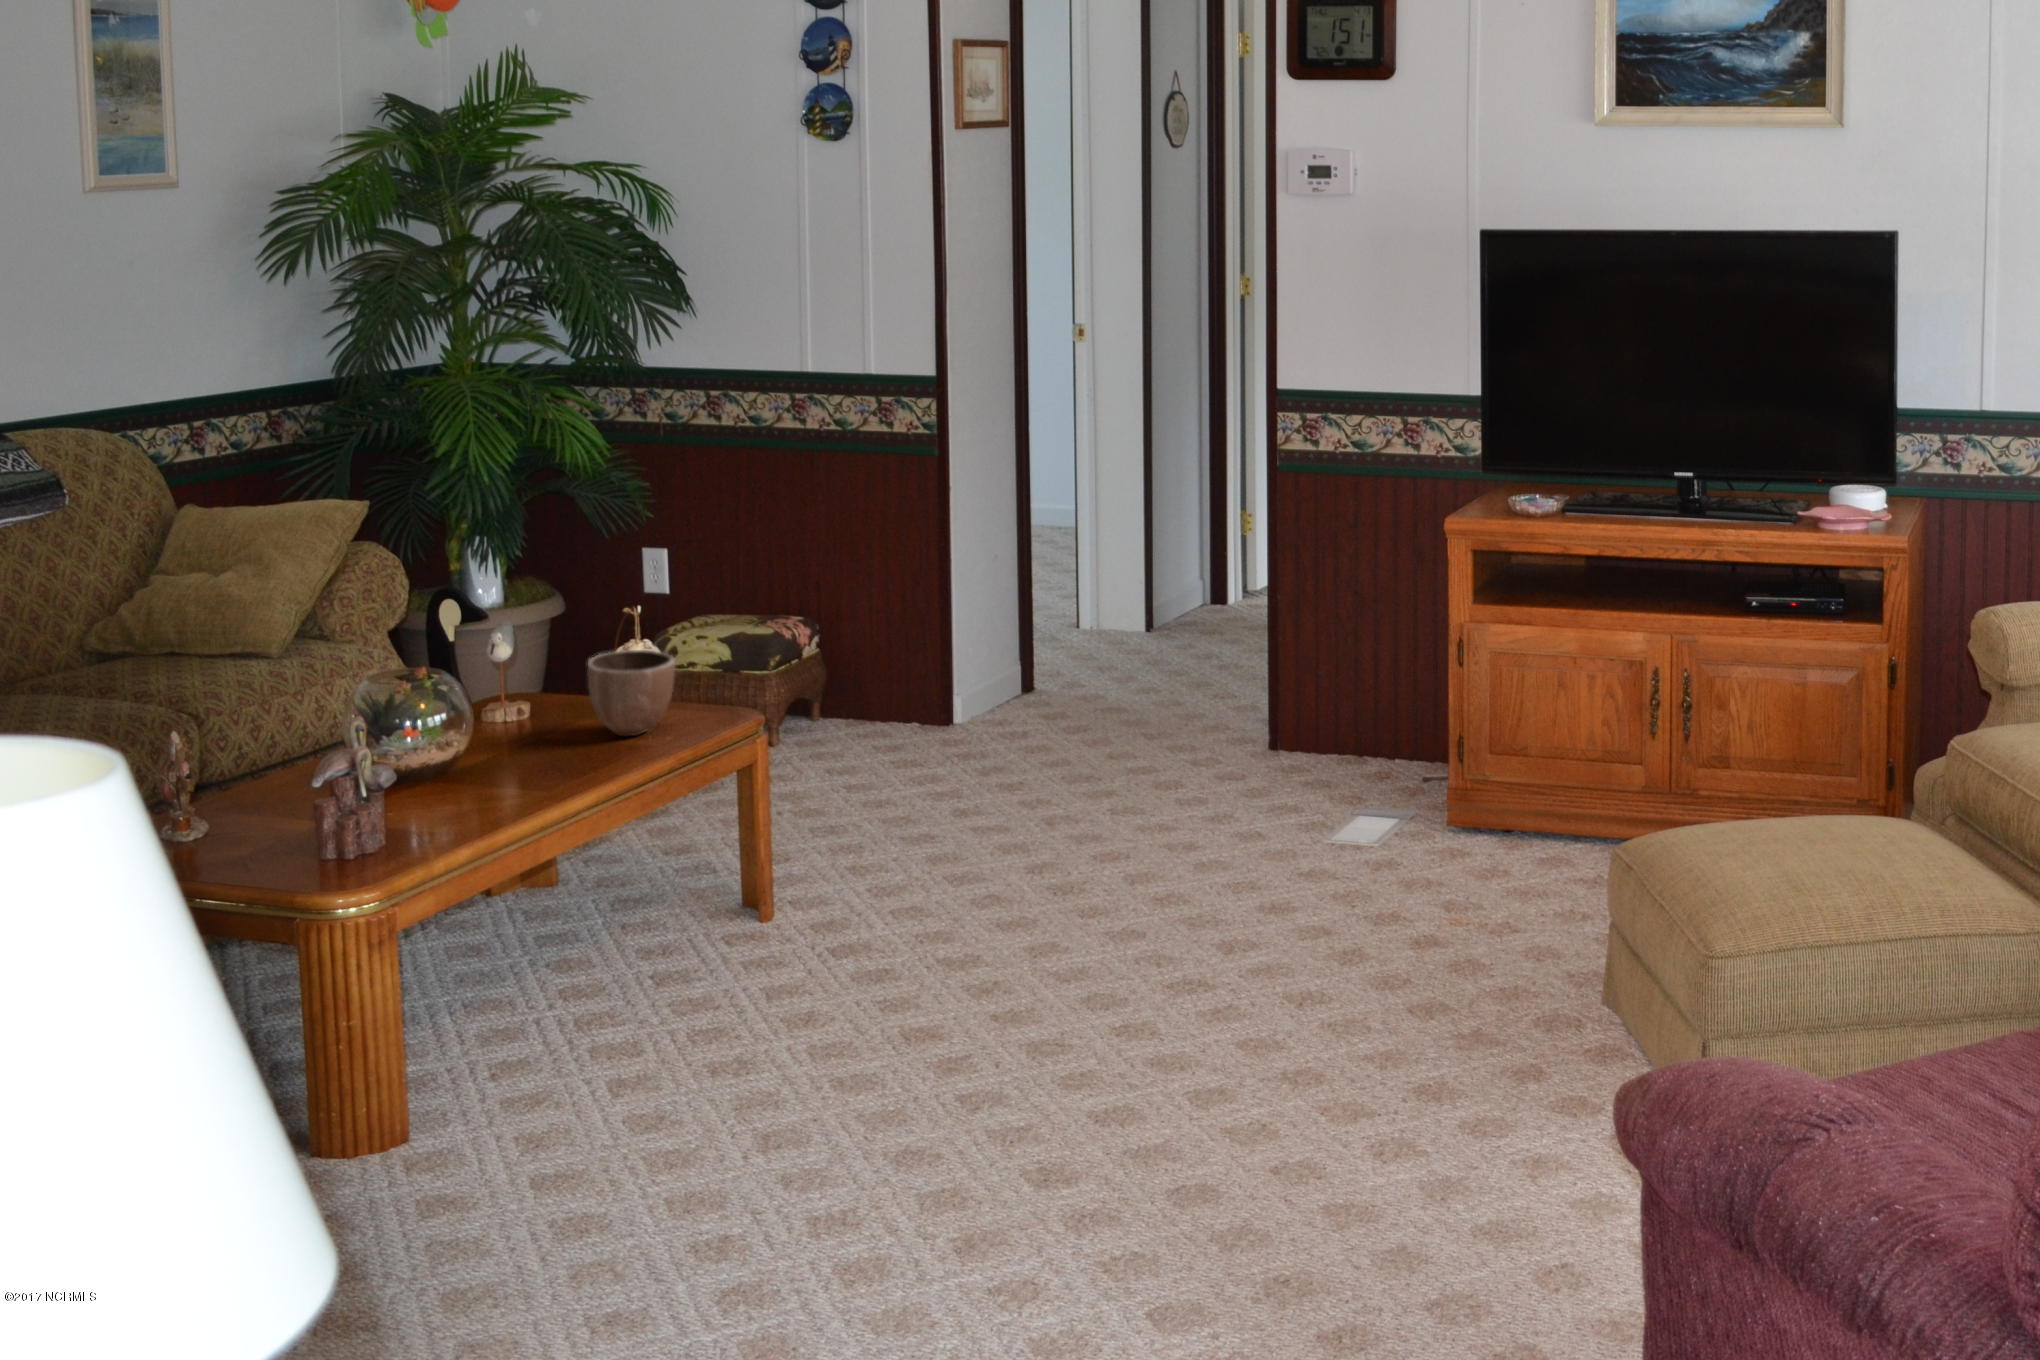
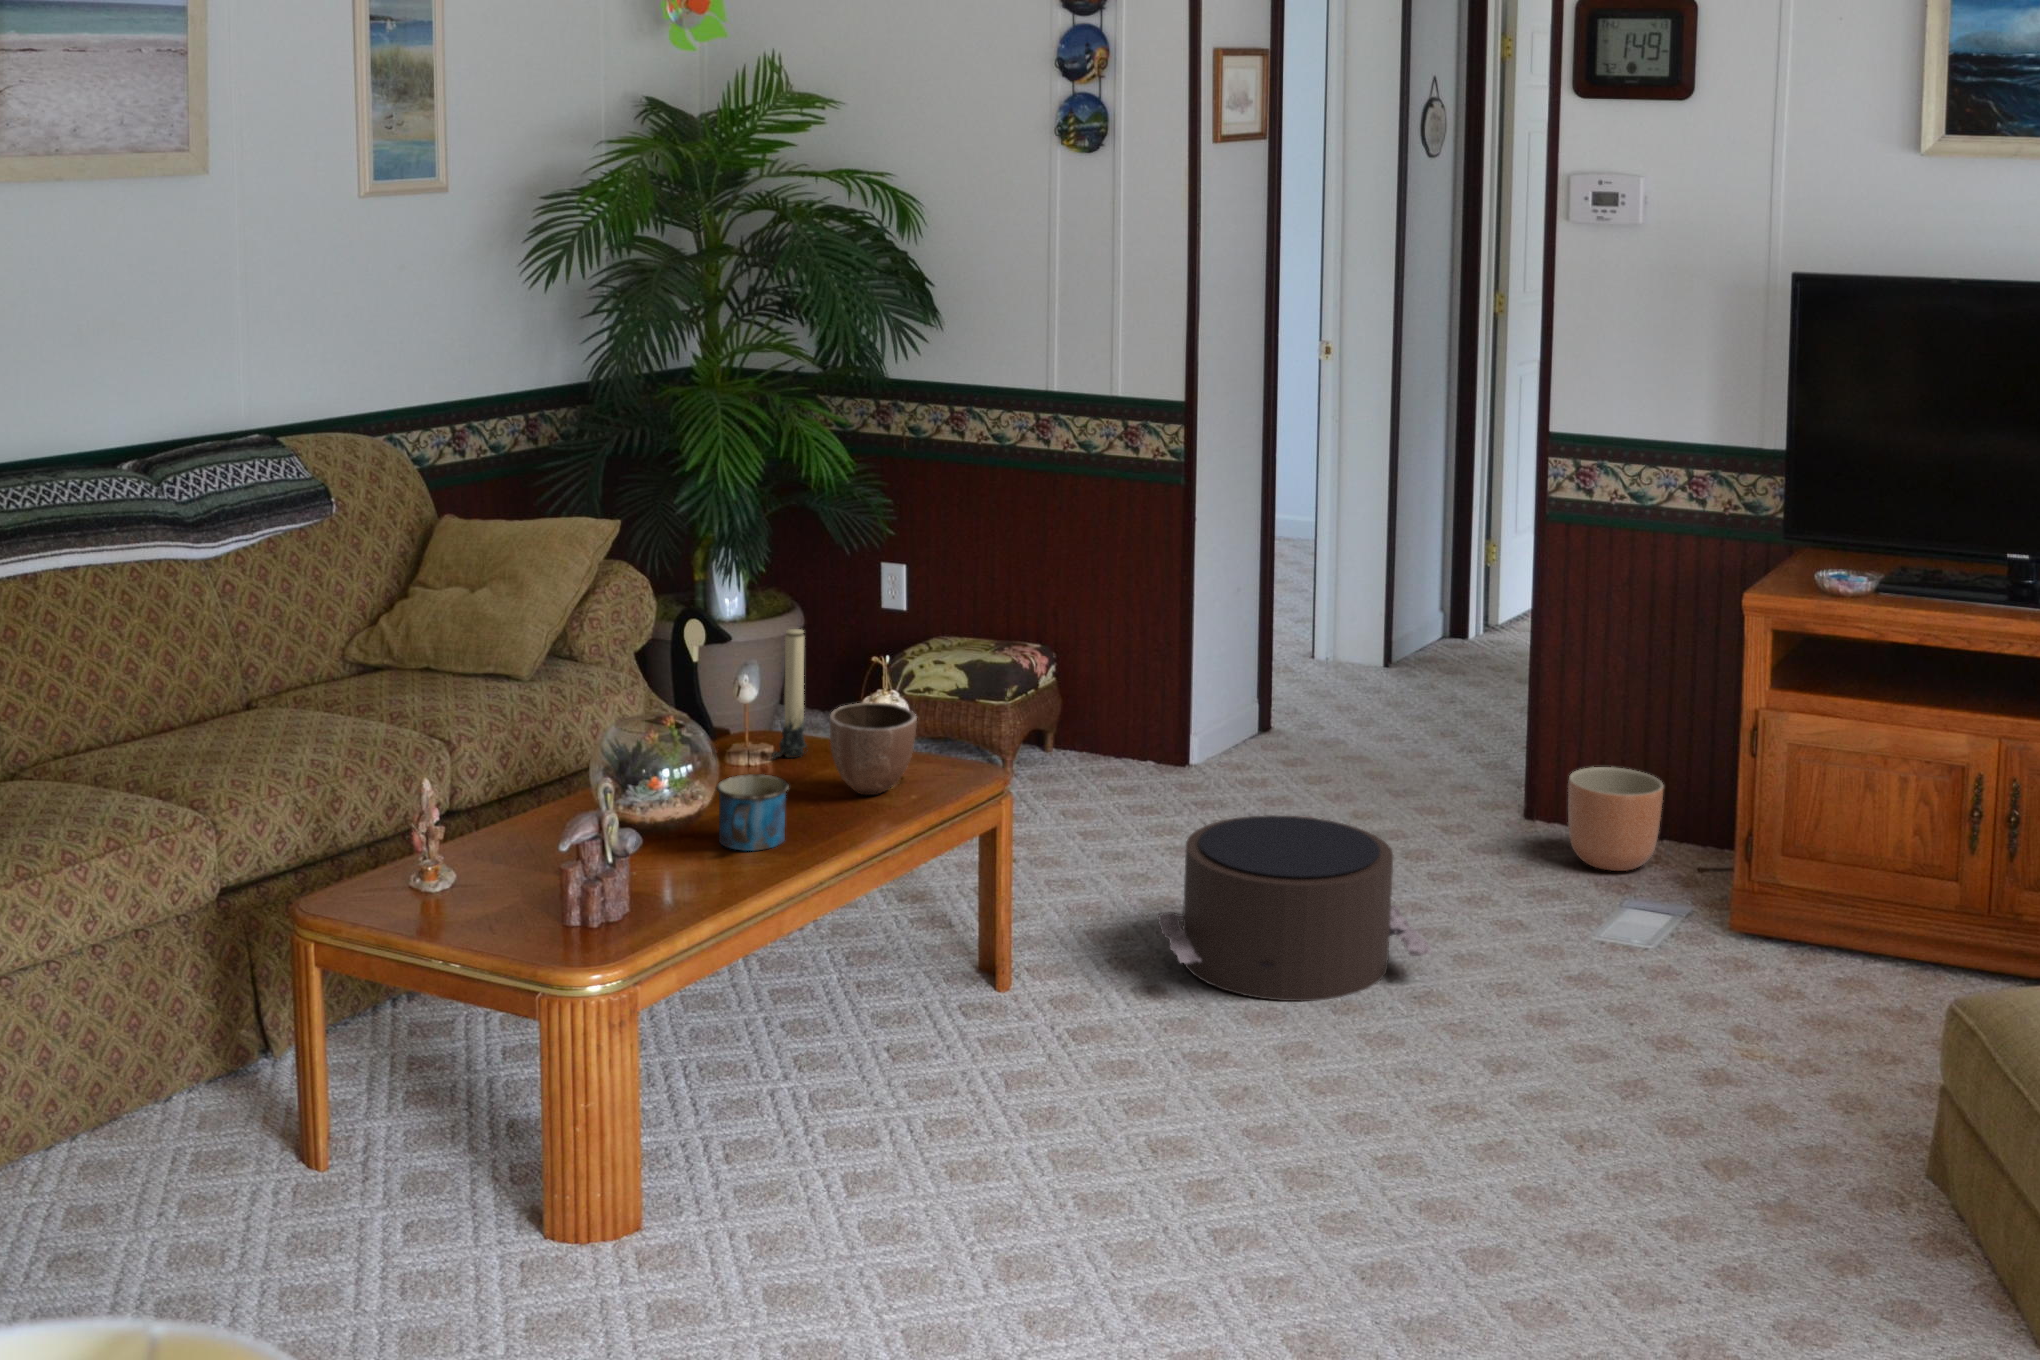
candle: none [530,588,567,714] -> present [772,629,807,759]
planter: none [1303,686,1387,777] -> present [1568,767,1663,871]
mug: none [472,718,547,789] -> present [716,774,789,851]
pouf: none [918,741,1175,903] -> present [1158,815,1432,1001]

